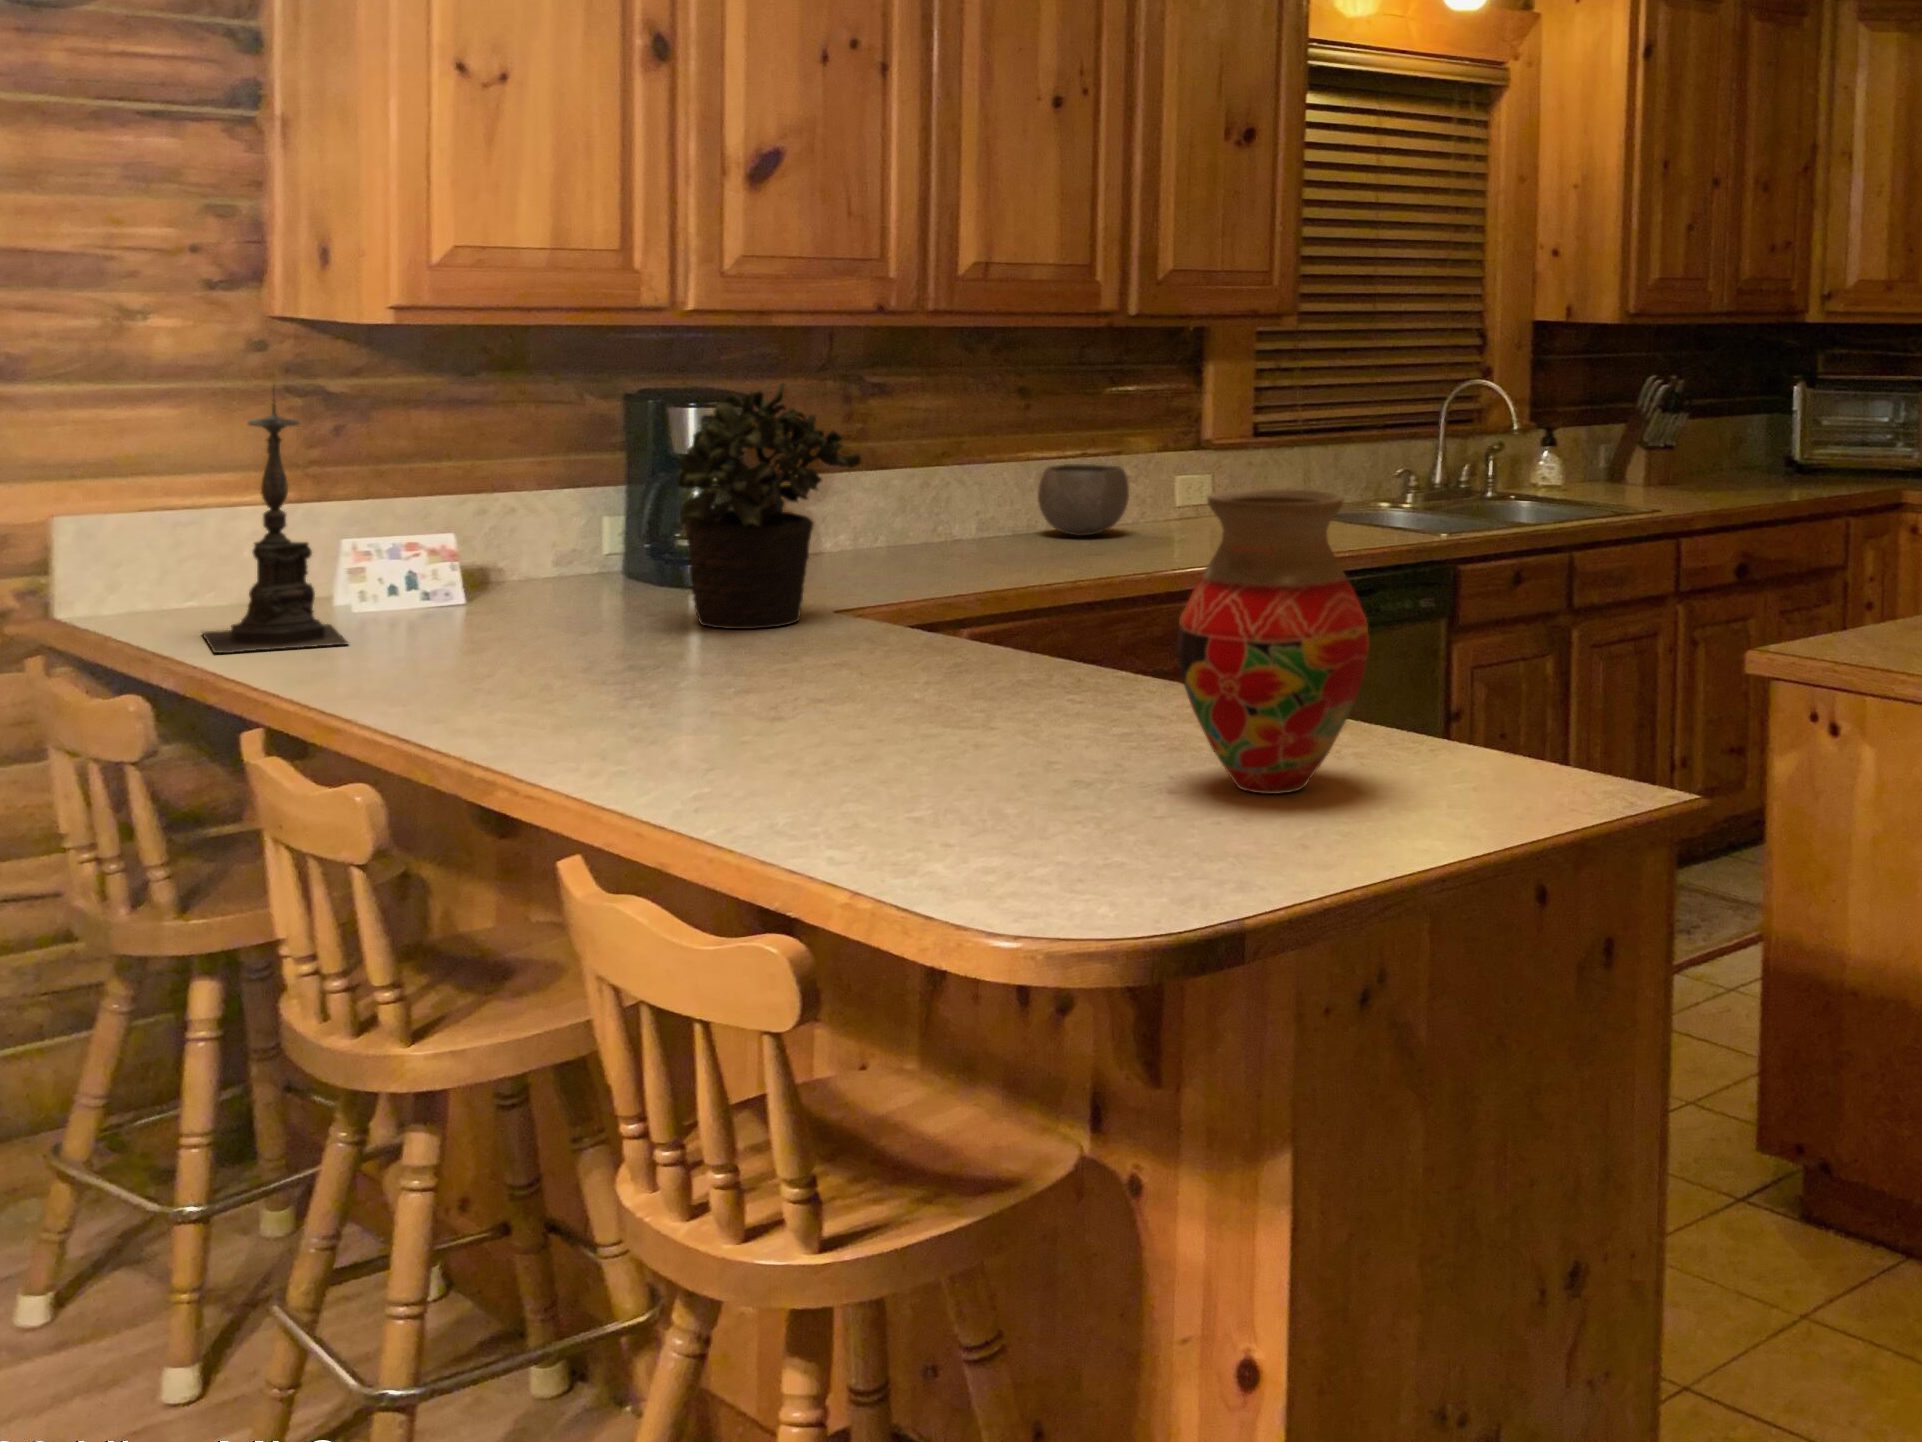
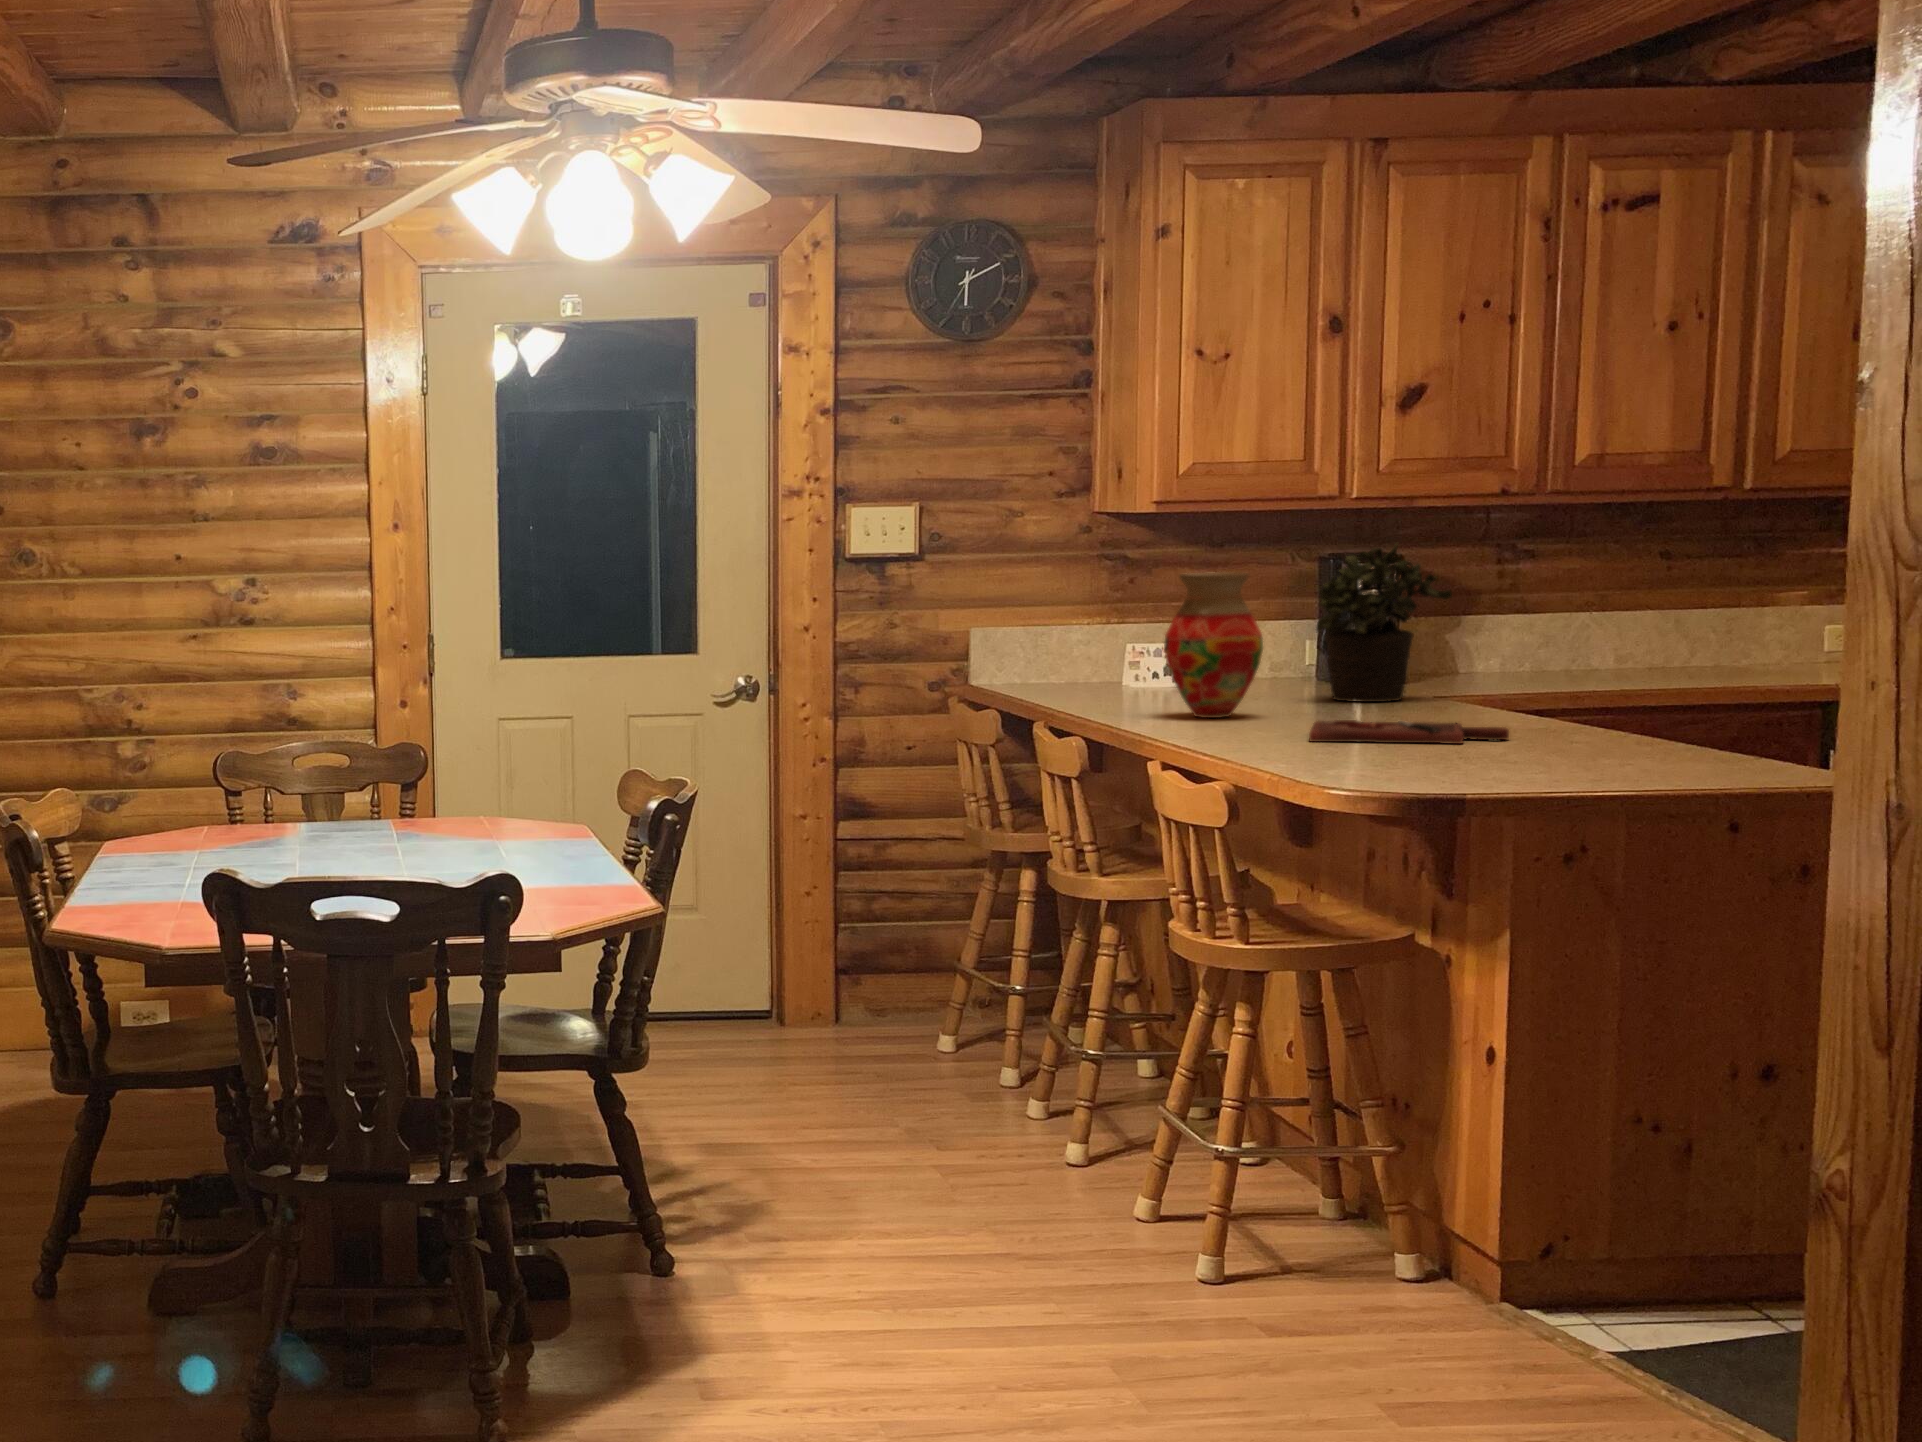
candle holder: present [203,388,347,653] -> none [1045,547,1118,699]
ceramic bowl: present [1038,464,1129,536] -> none [1674,616,1757,672]
vase: present [1176,489,1369,794] -> present [1164,572,1263,718]
cutting board: none [774,697,1090,763] -> present [1309,720,1509,744]

